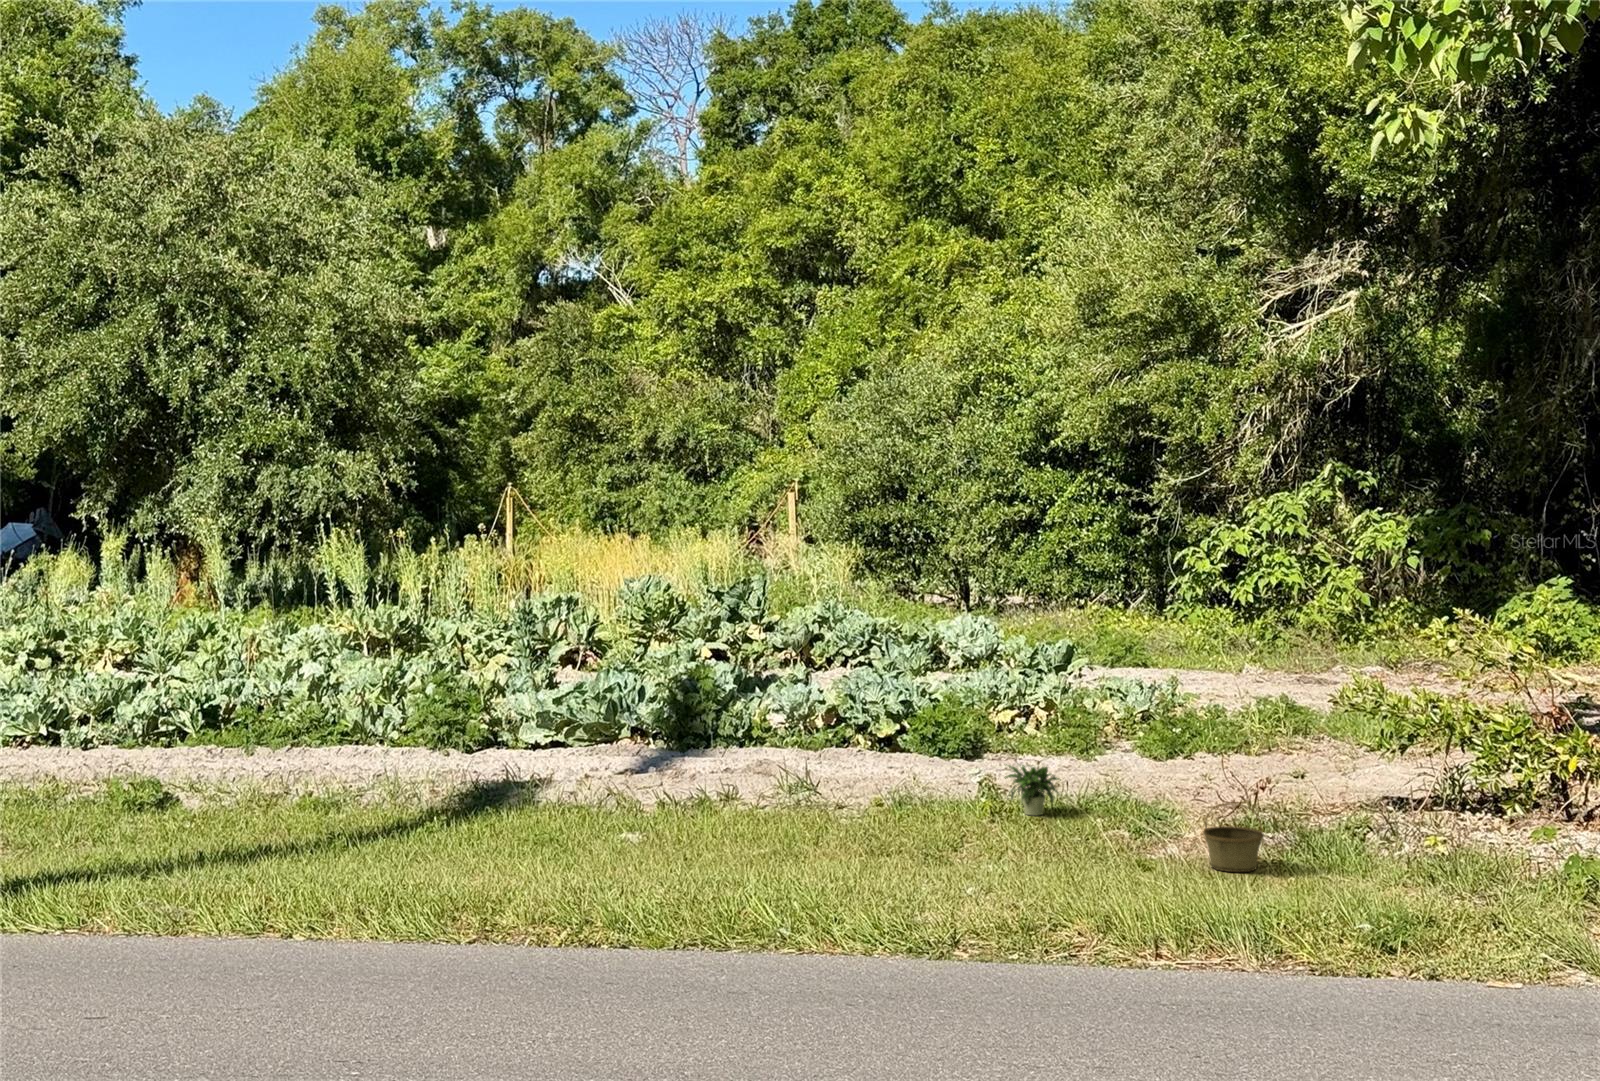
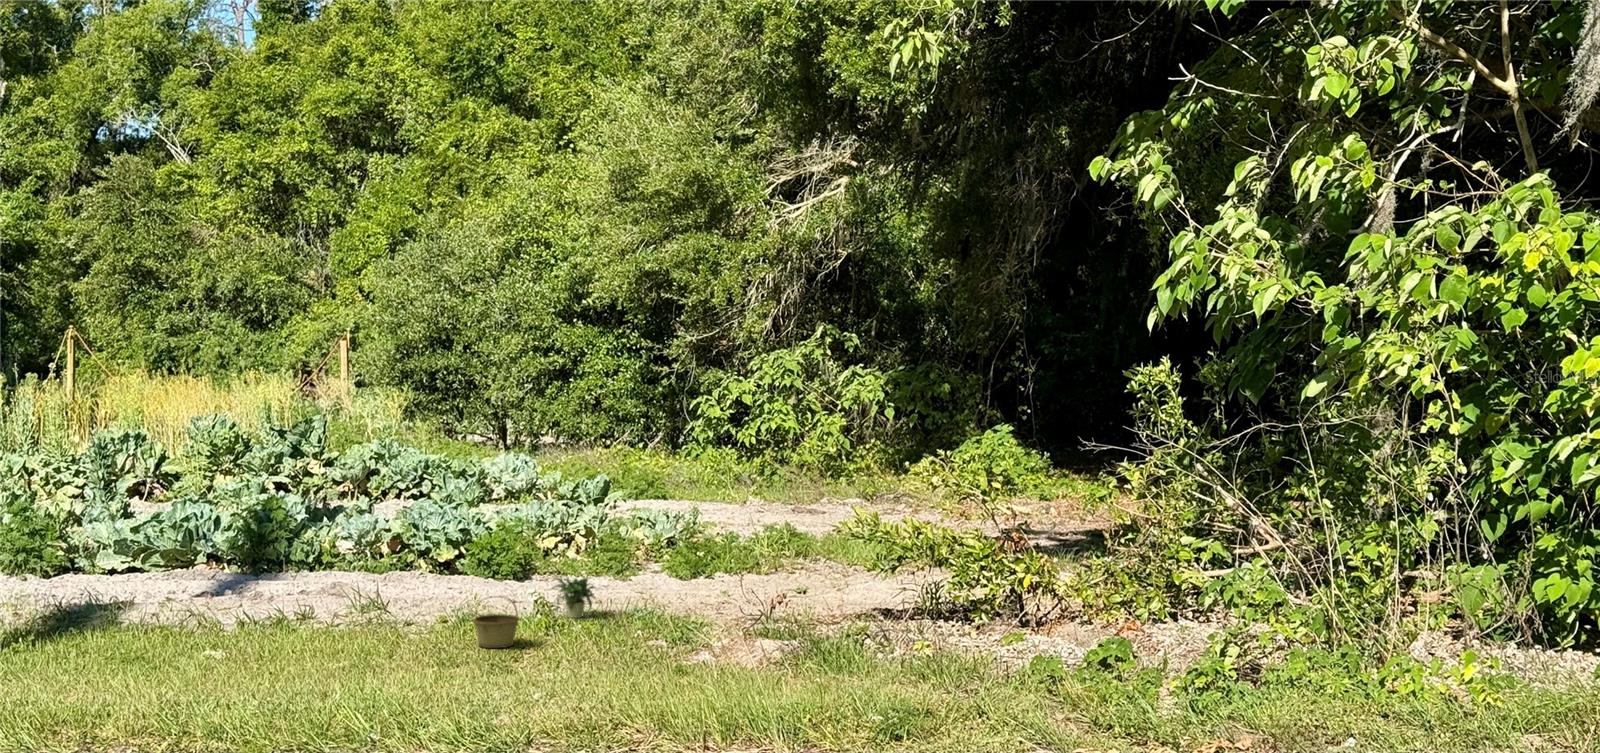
basket: present [1203,803,1264,872] -> present [473,596,519,648]

